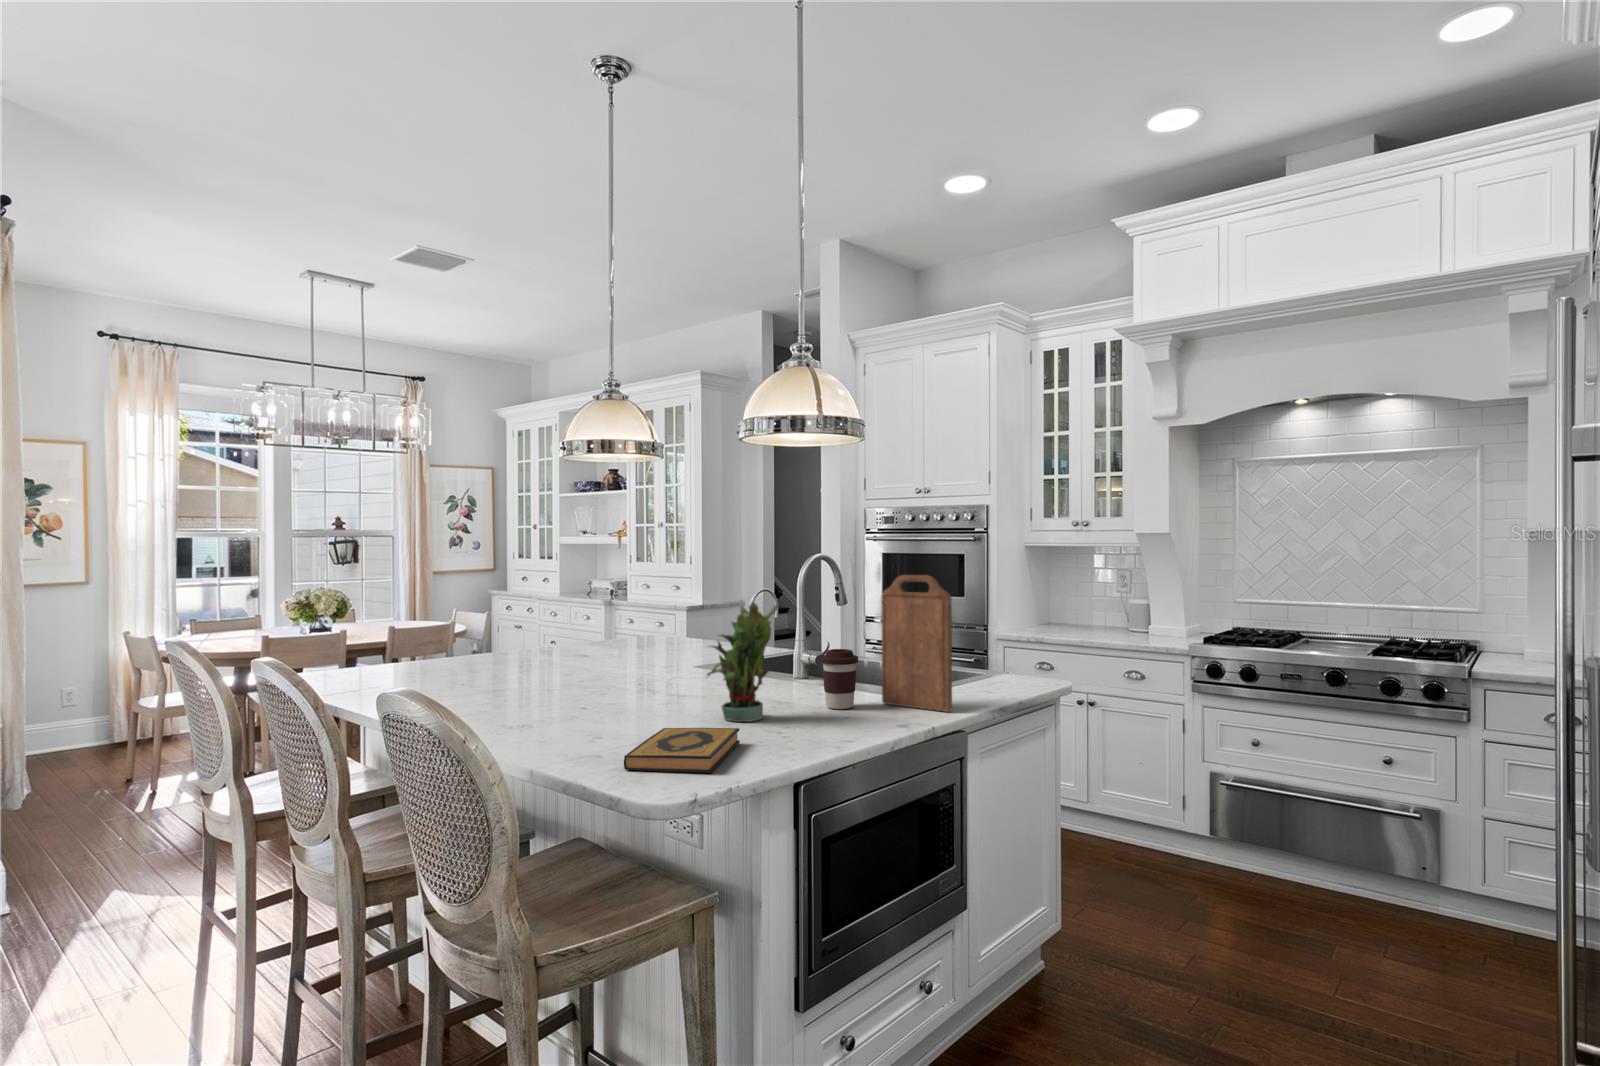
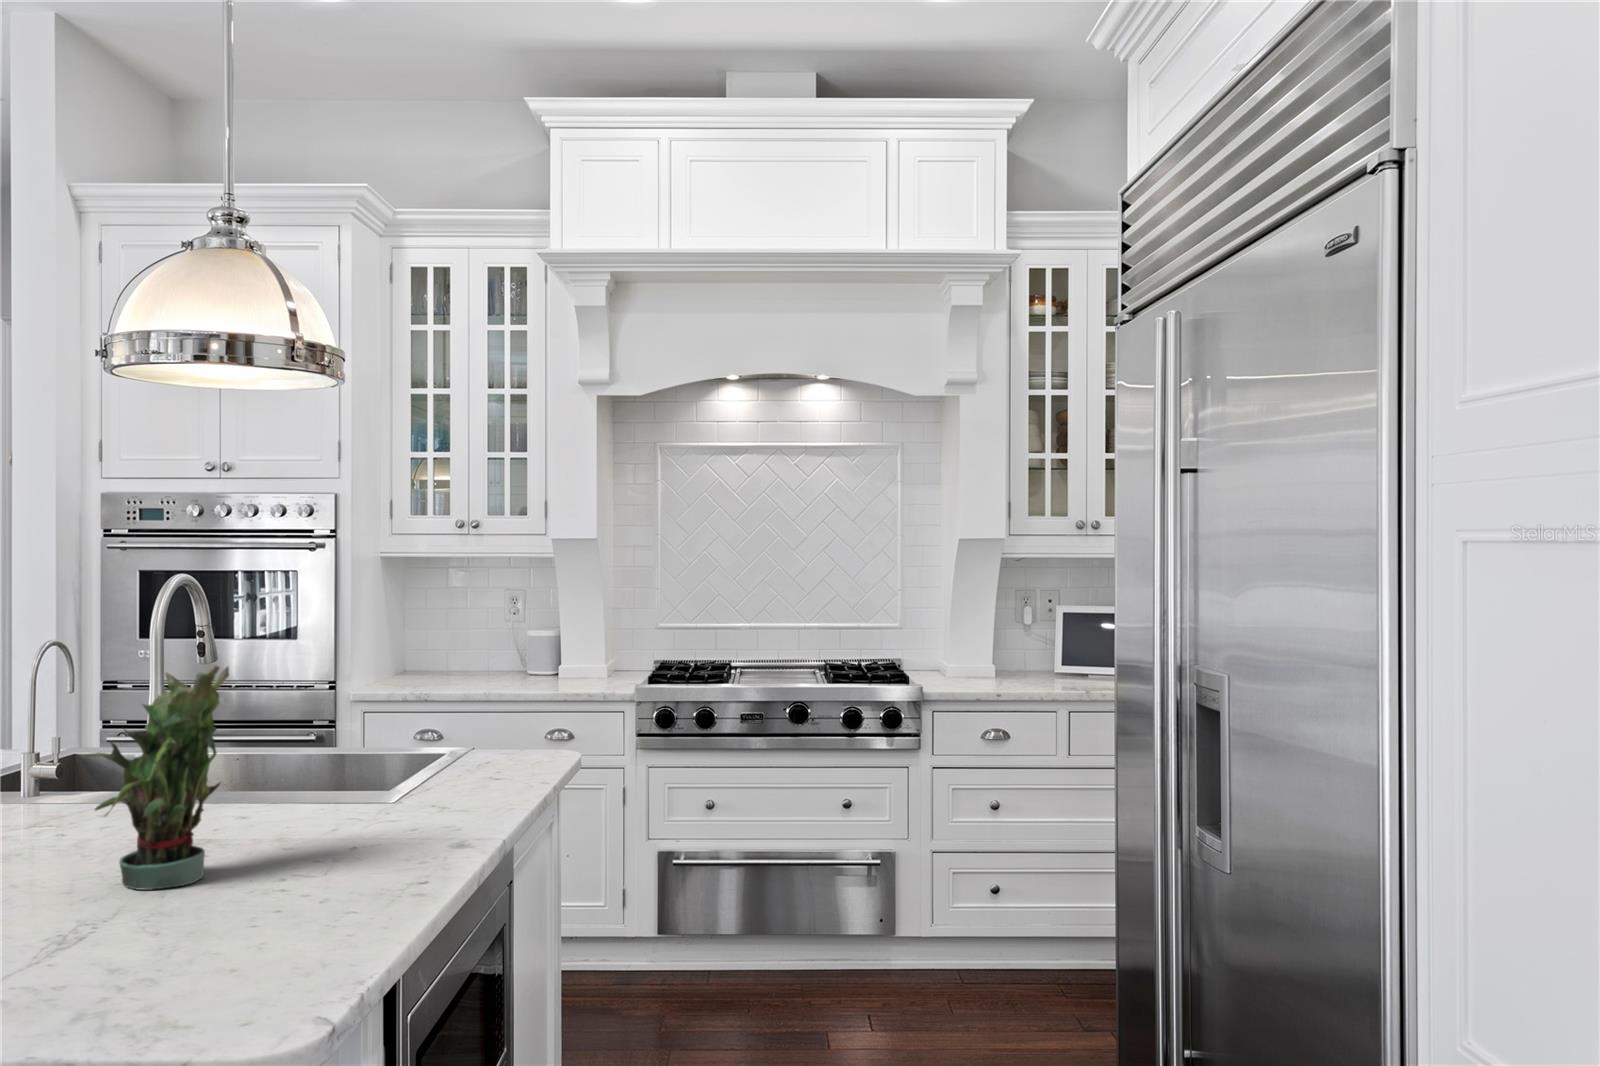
cutting board: present [881,575,952,712] -> none [370,607,496,818]
coffee cup: present [821,649,858,709] -> none [275,735,342,838]
hardback book: present [624,728,740,773] -> none [69,897,276,1019]

